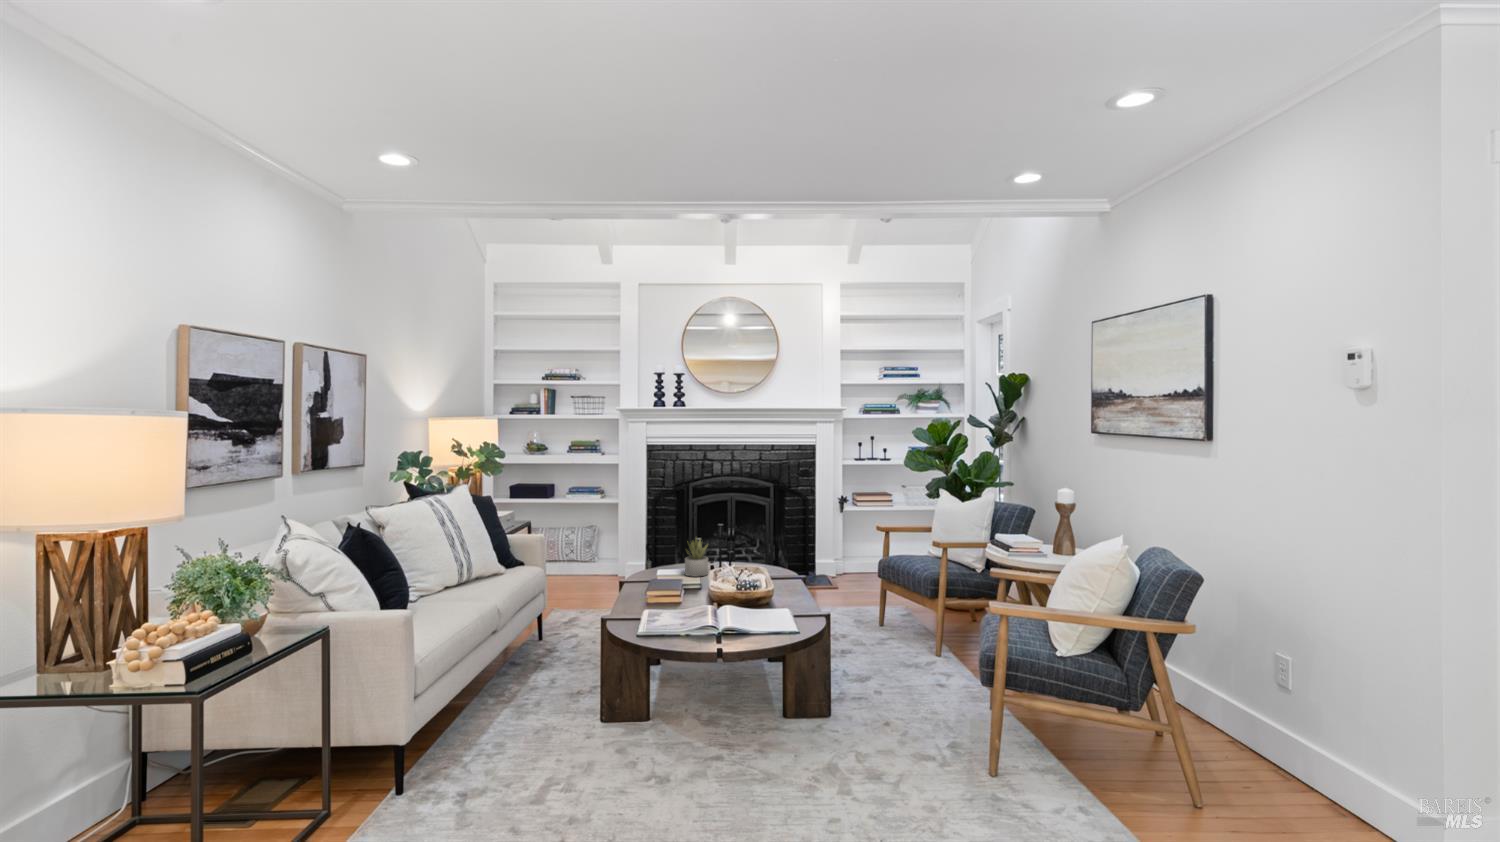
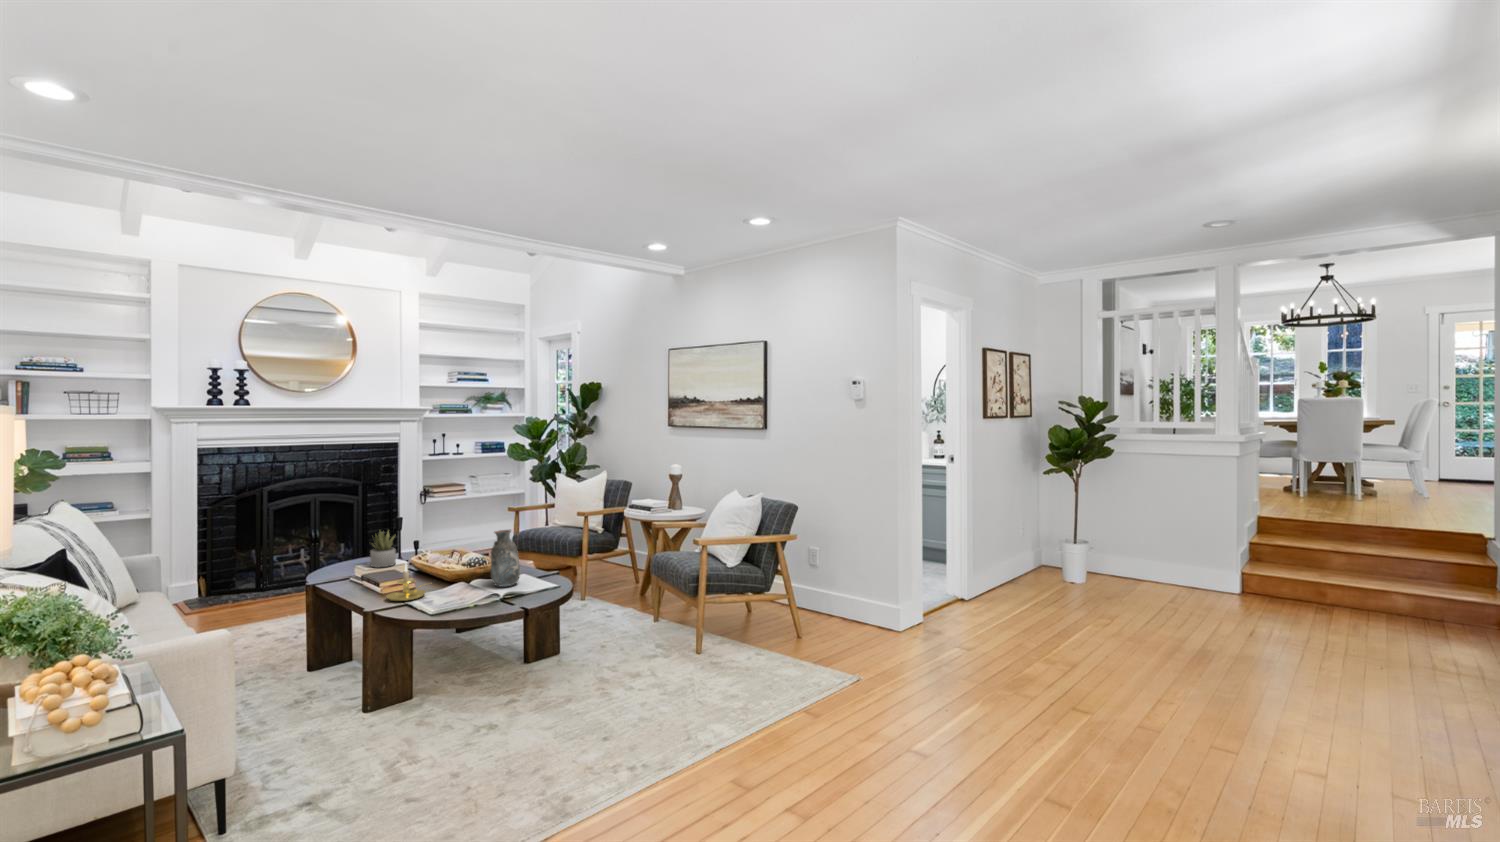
decorative vase: none [747,554,781,621] -> present [490,530,520,586]
candle holder: none [643,575,688,618] -> present [386,564,427,601]

